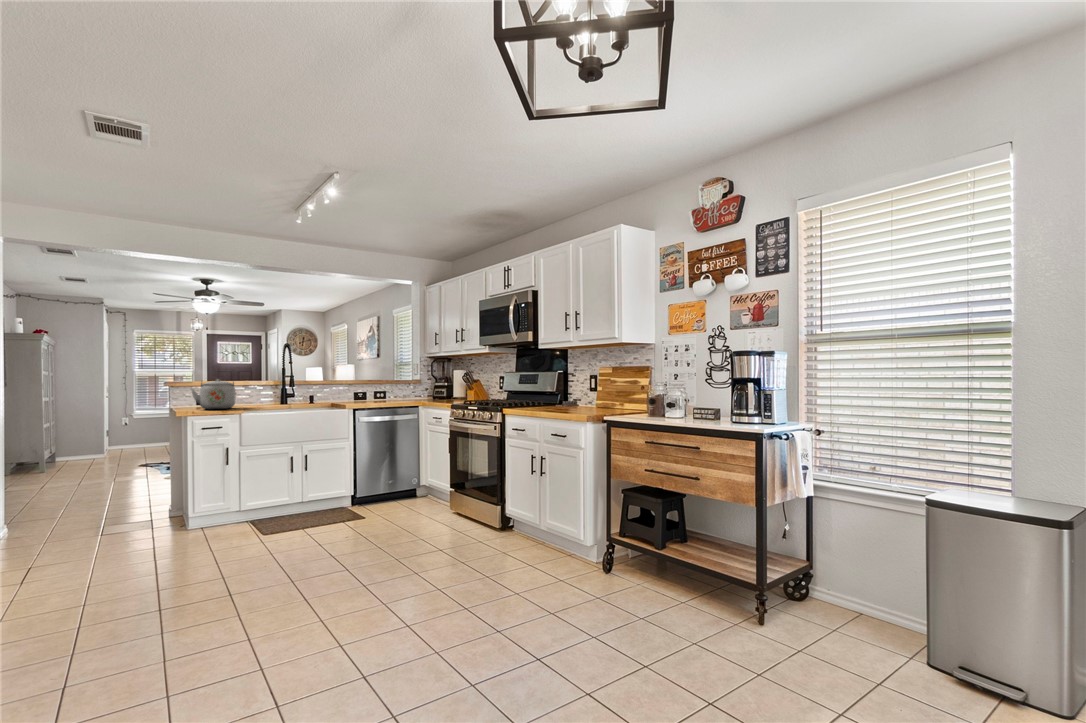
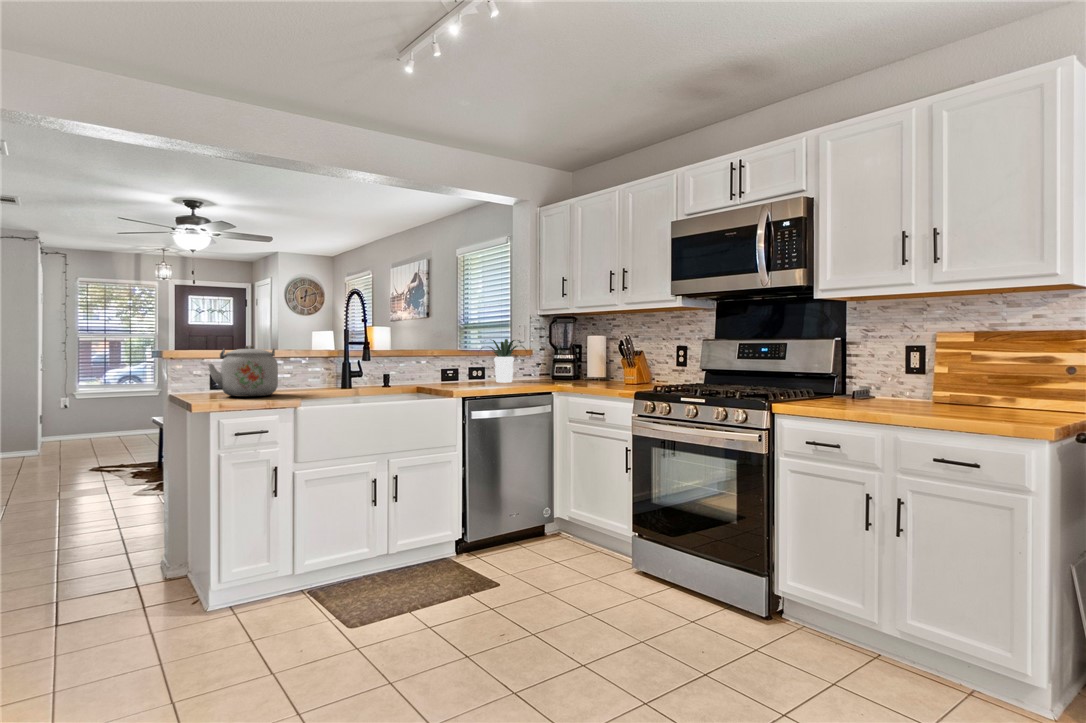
potted plant: none [377,372,411,400] -> present [481,339,526,383]

